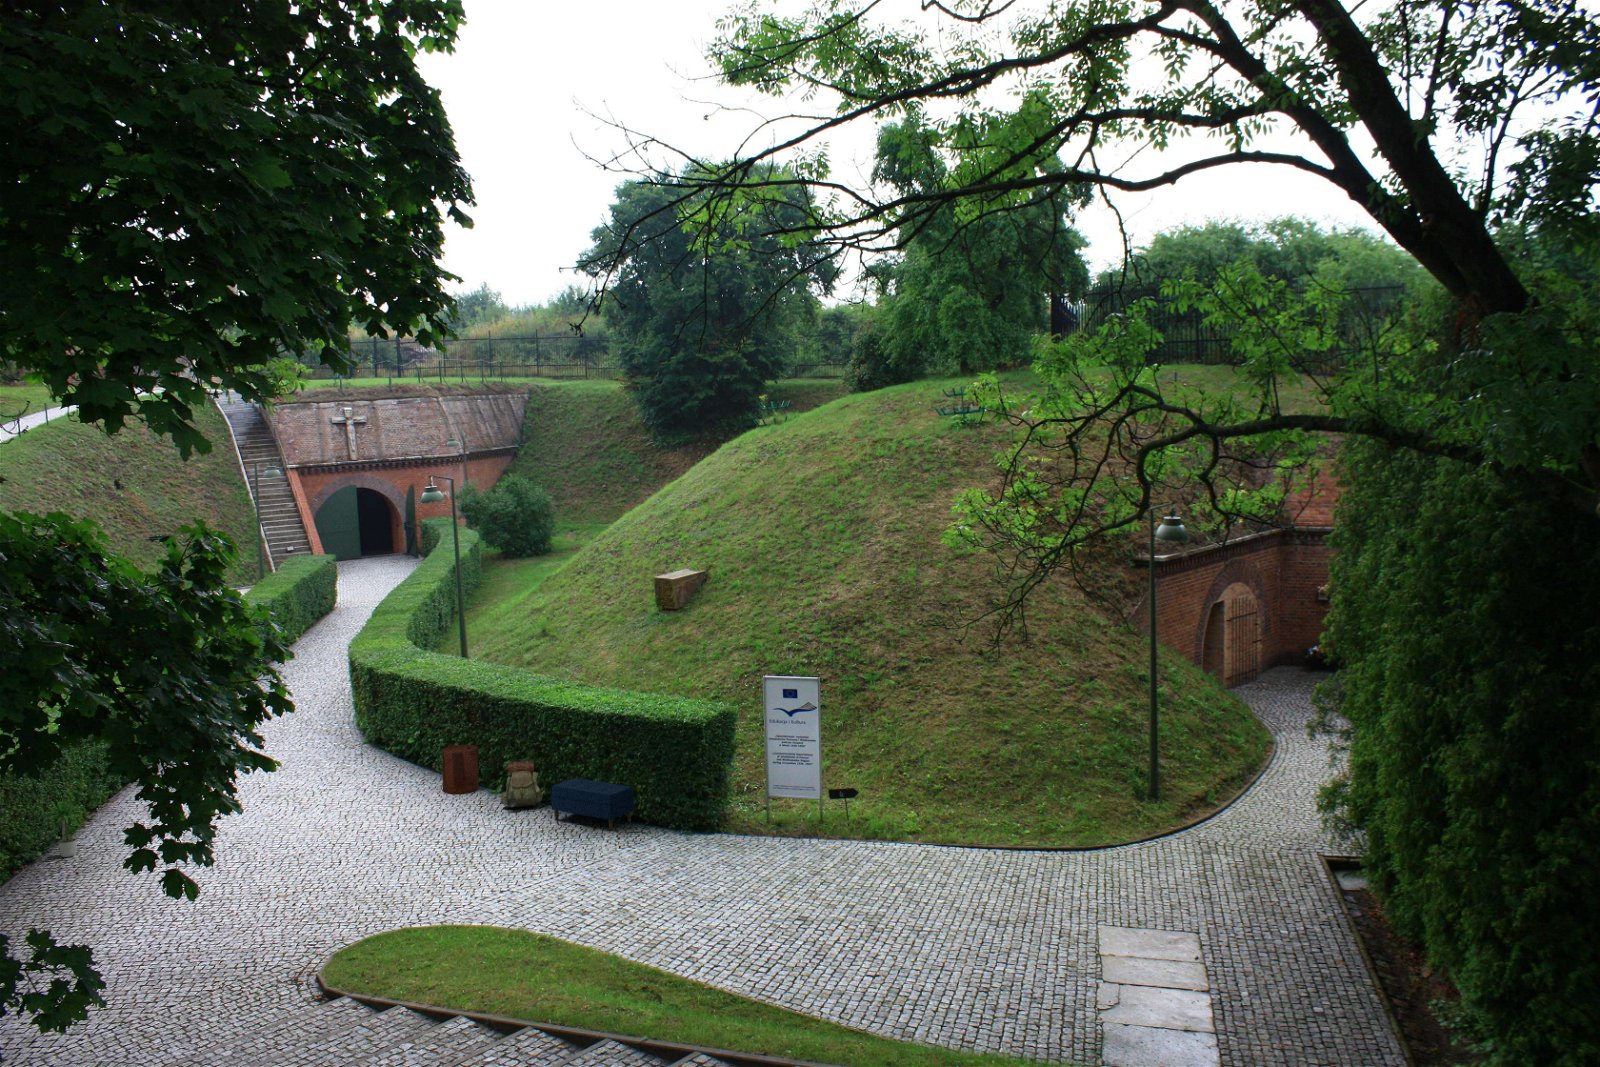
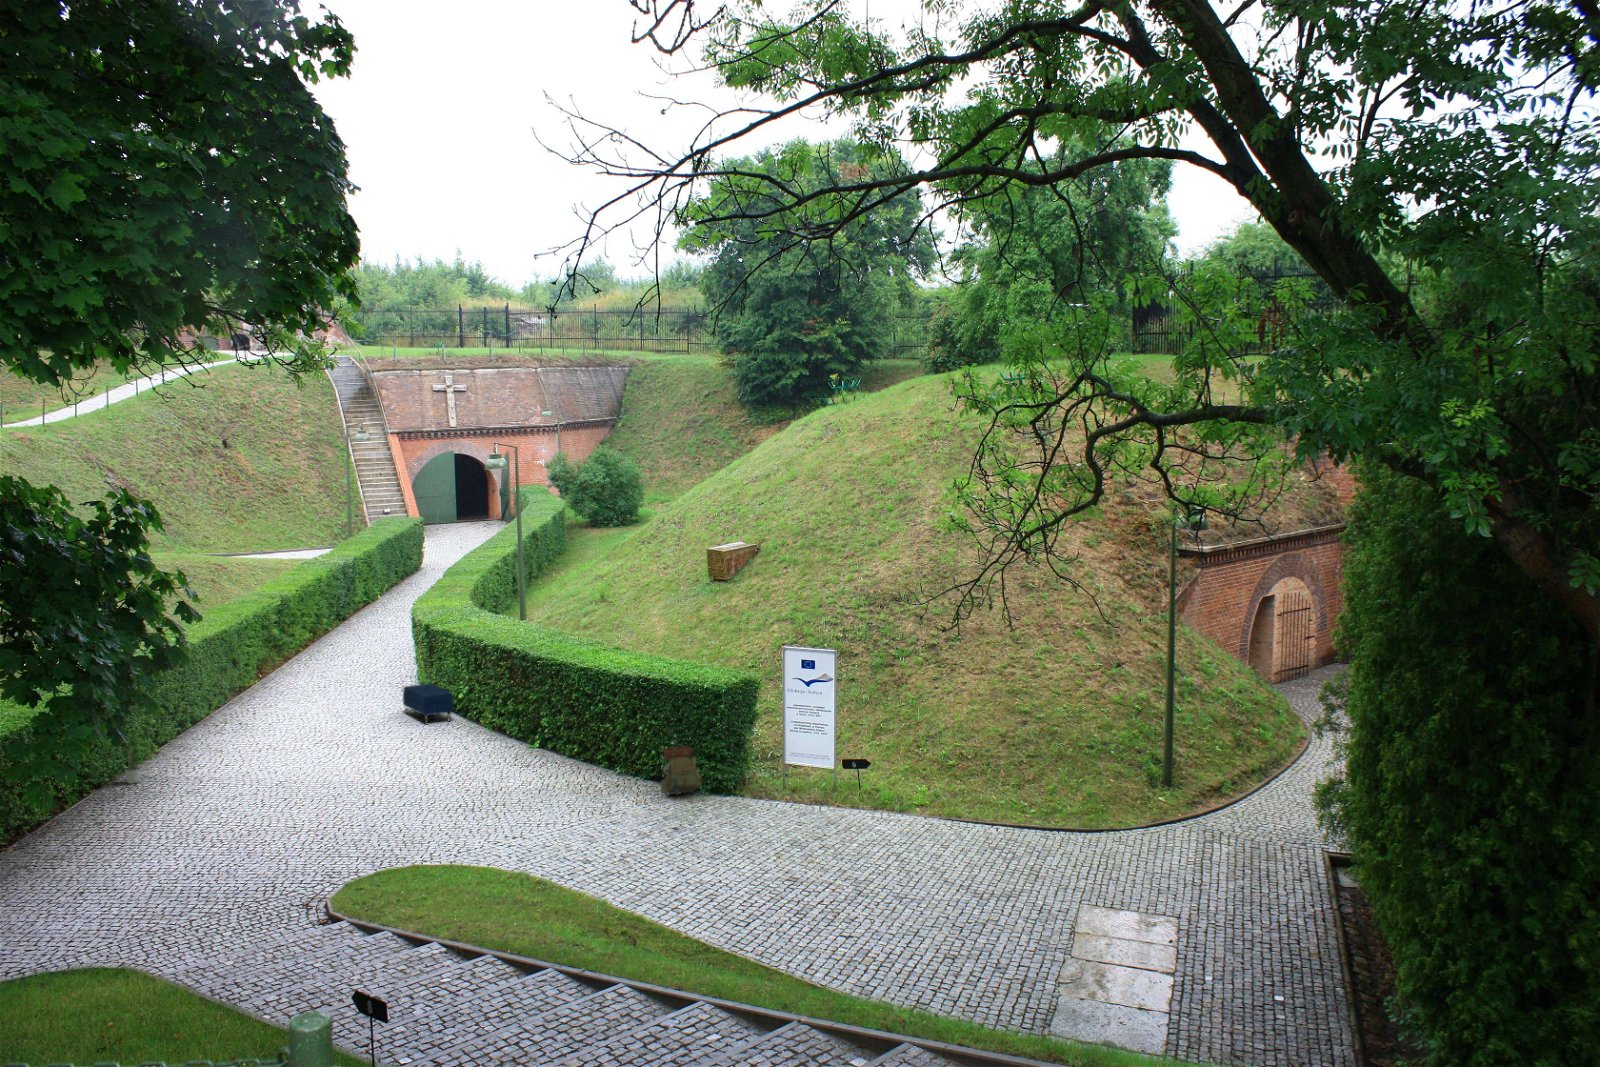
trash can: present [442,745,478,794] -> none [481,701,514,747]
backpack: present [501,761,542,807] -> present [660,746,702,794]
bench: present [552,778,634,831] -> present [403,684,453,724]

